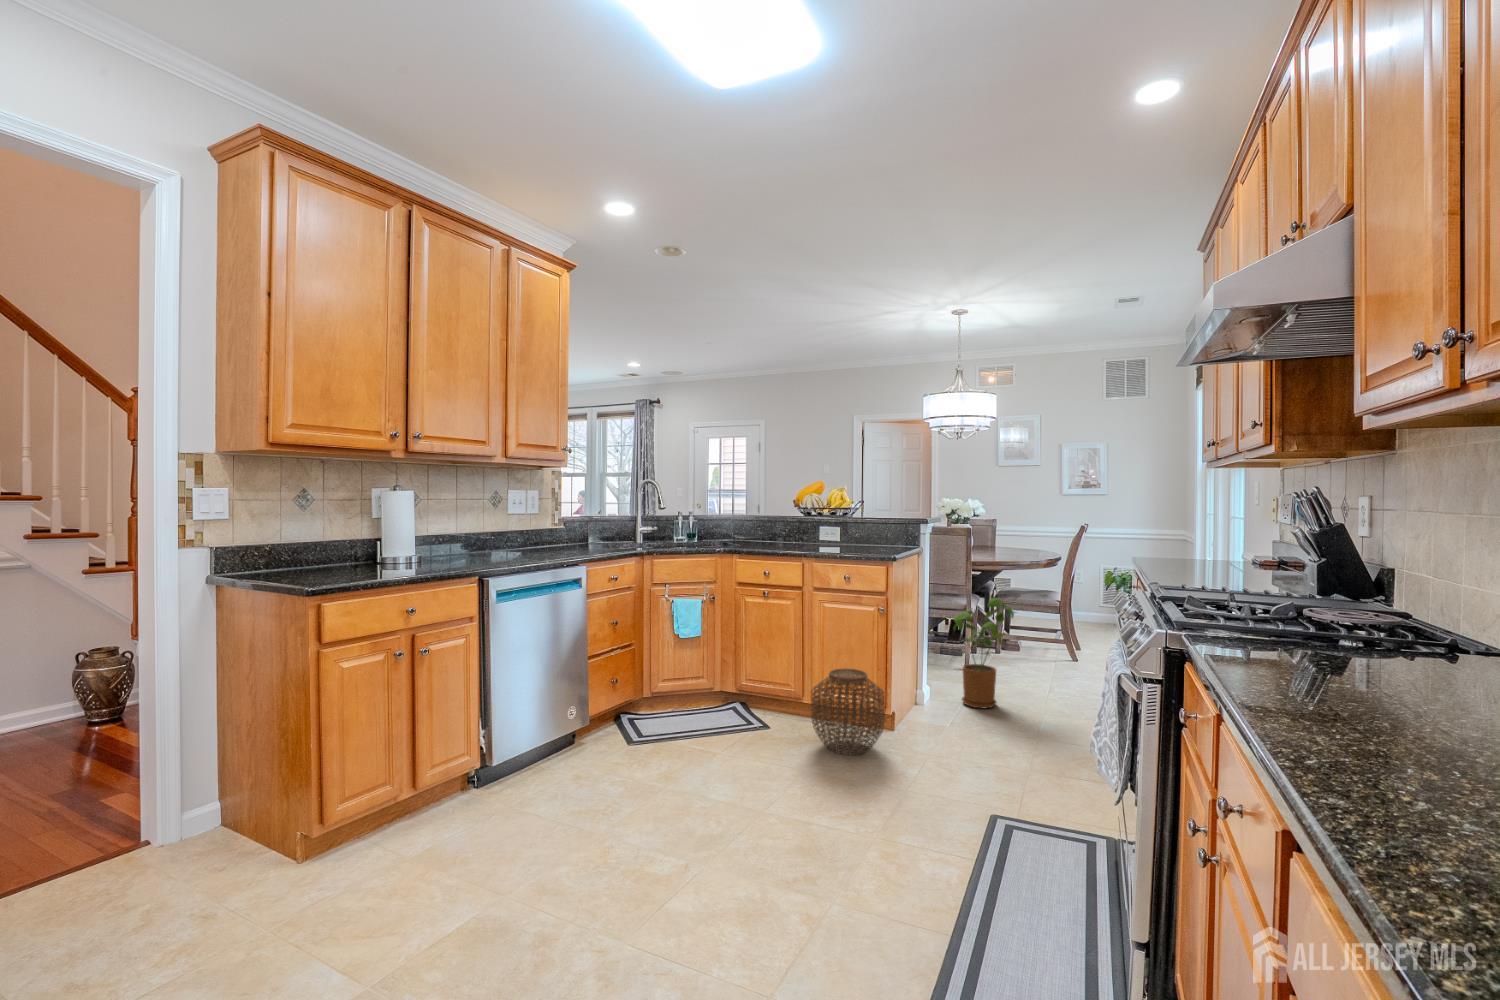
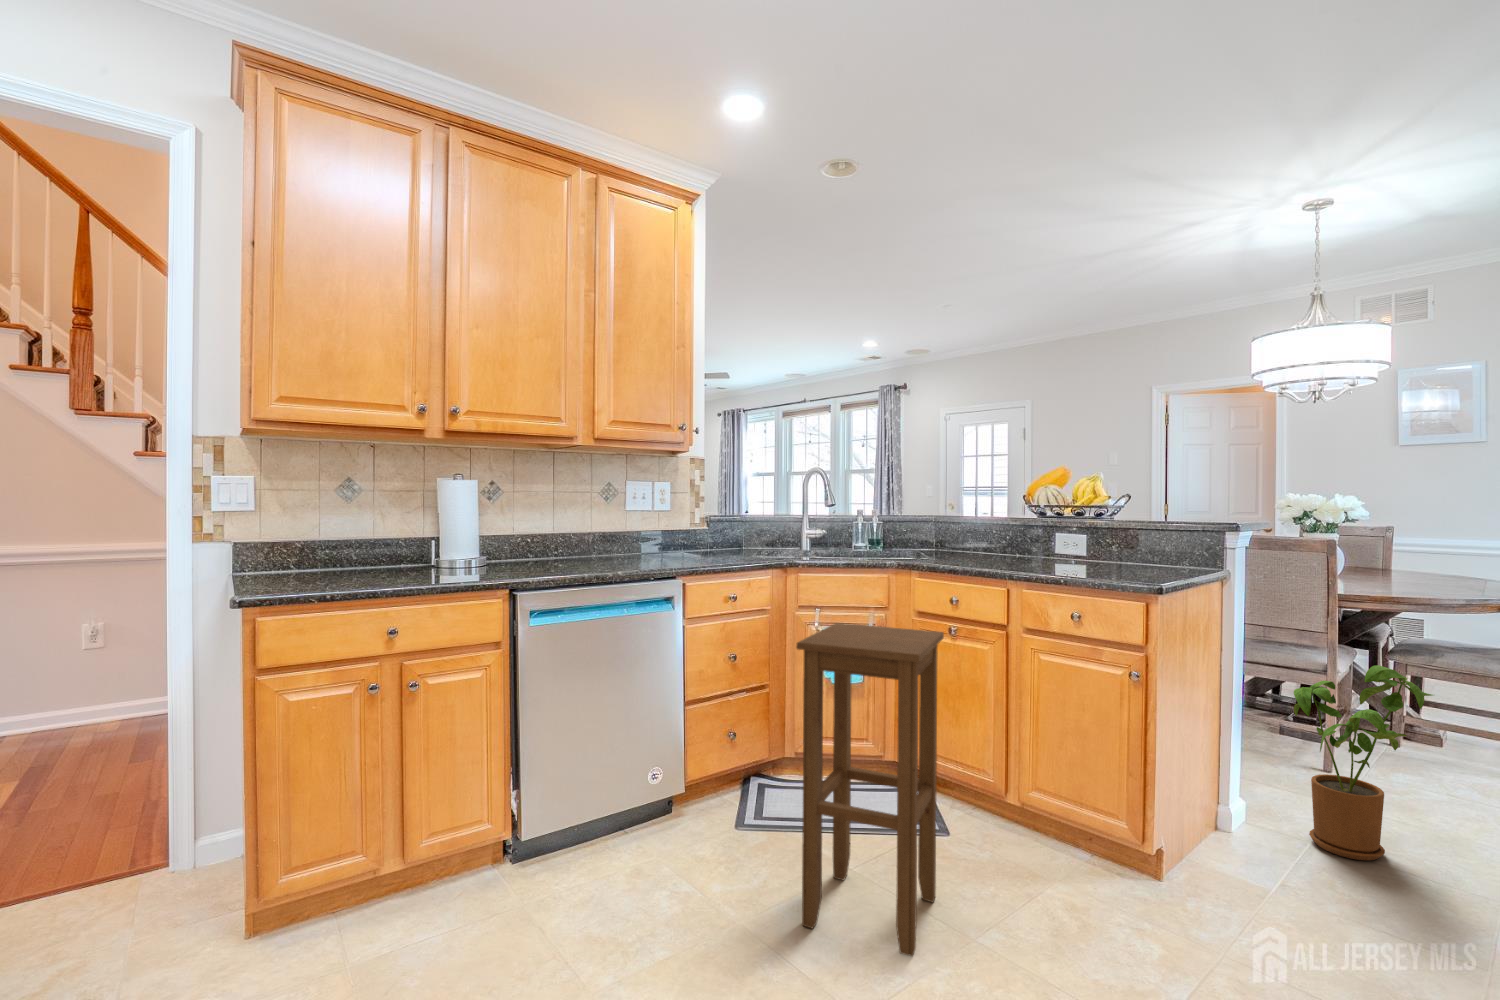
stool: none [700,589,779,785] -> present [796,623,944,956]
woven basket: present [811,669,885,755] -> none [1003,766,1136,921]

